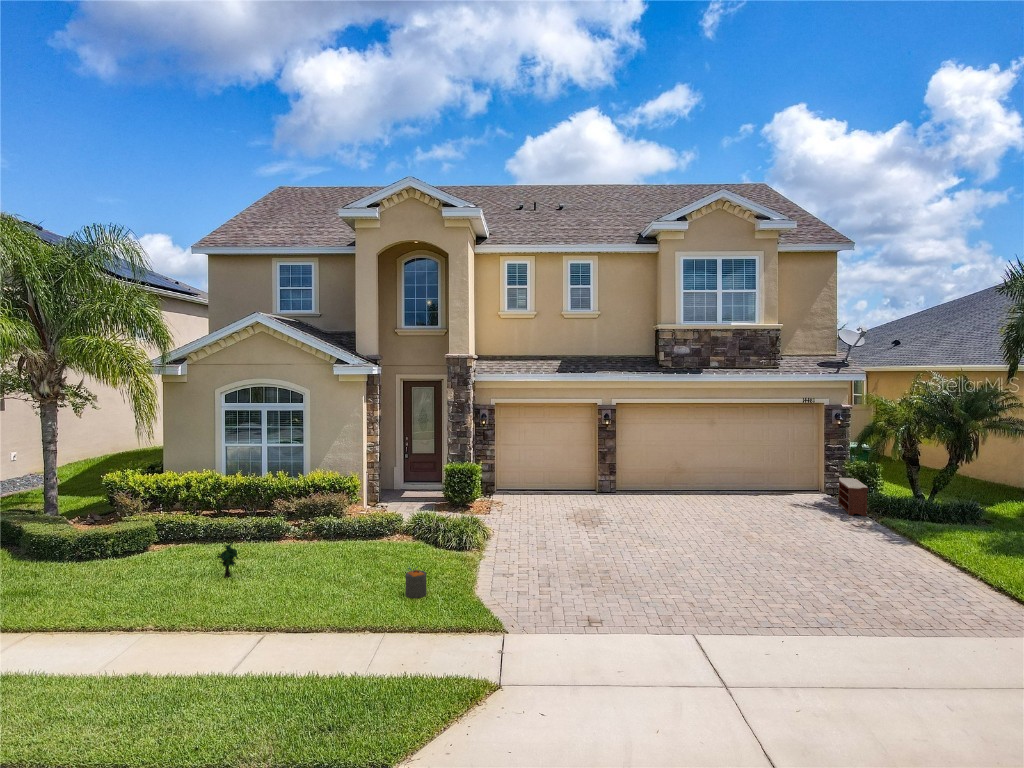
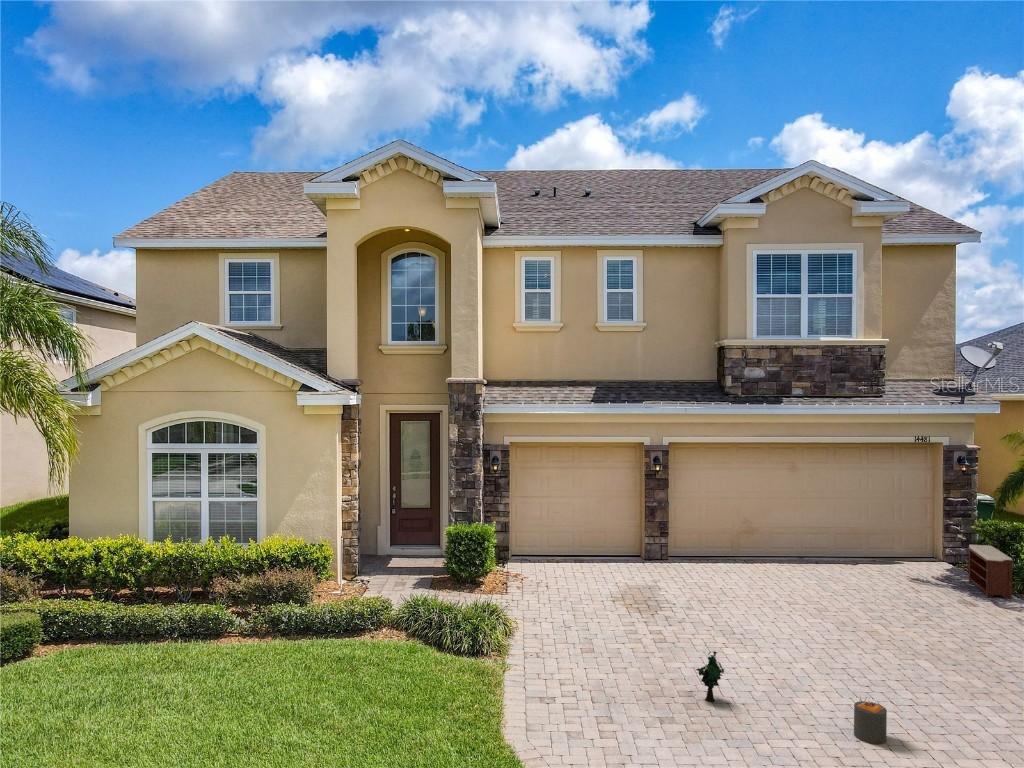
decorative plant: present [217,541,238,577] -> present [696,651,724,702]
trash can: present [406,568,426,598] -> present [854,699,887,744]

